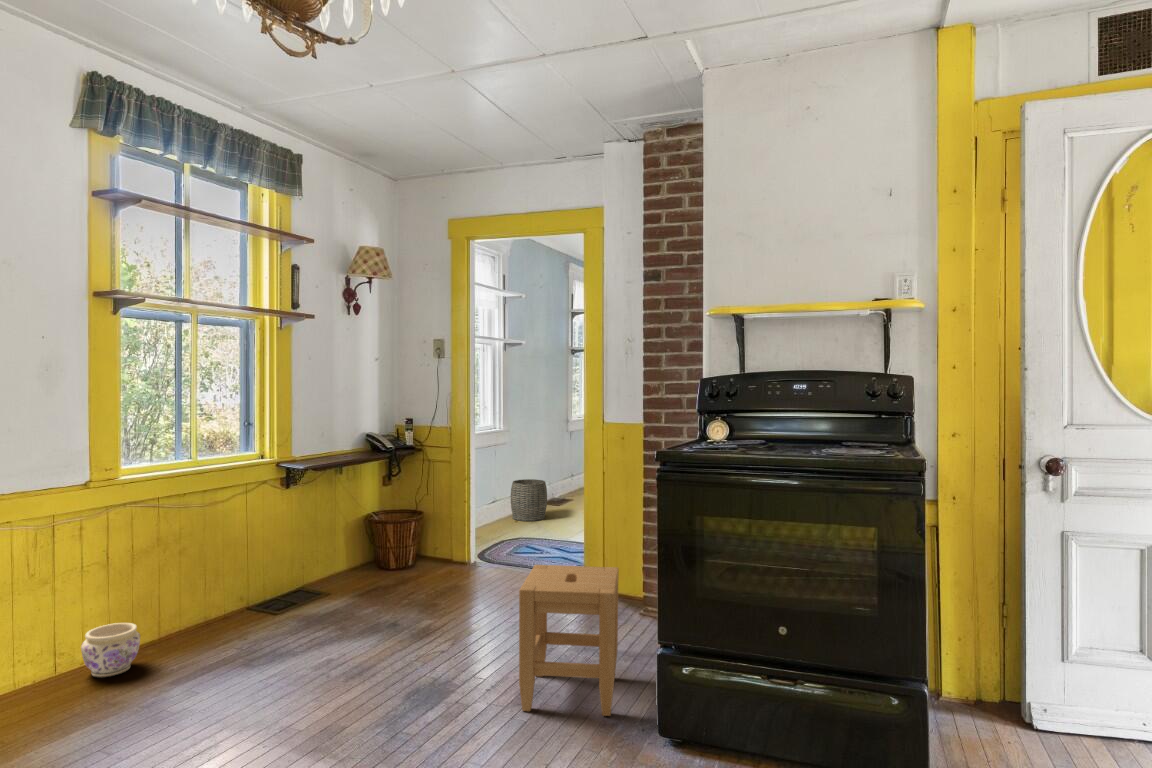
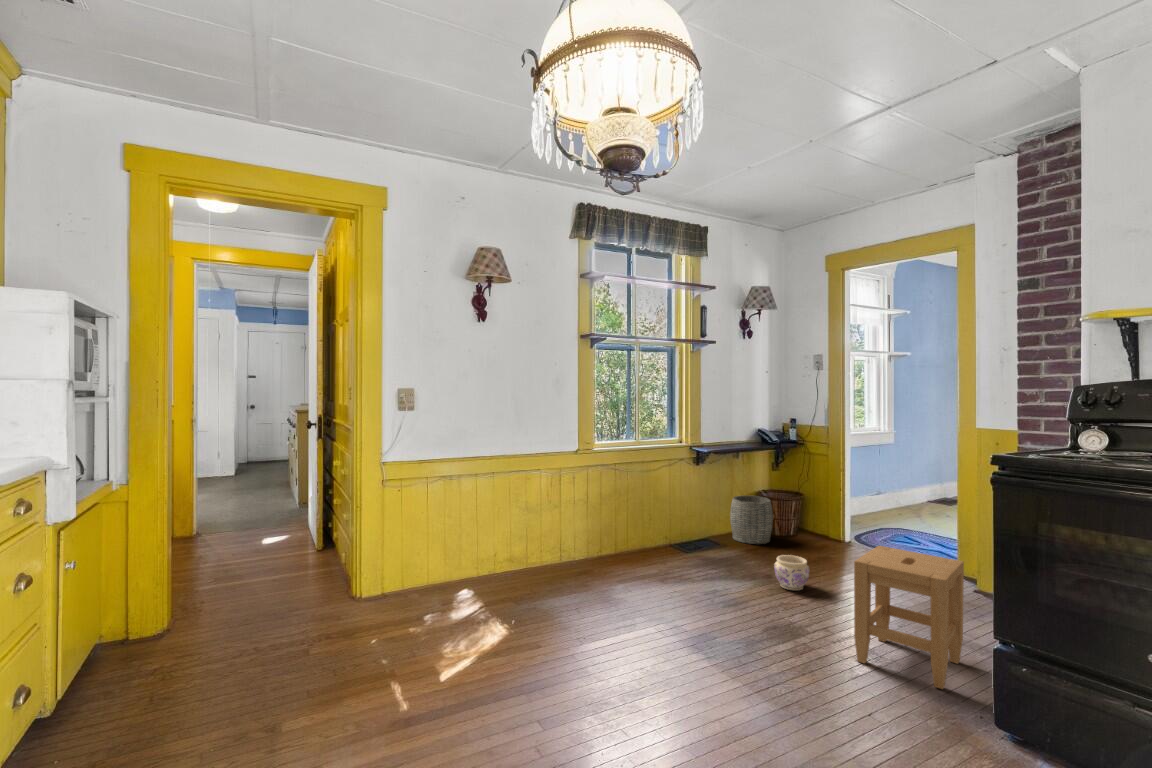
woven basket: present [511,479,547,521] -> present [730,496,773,544]
planter: present [81,623,140,678] -> present [774,555,809,591]

